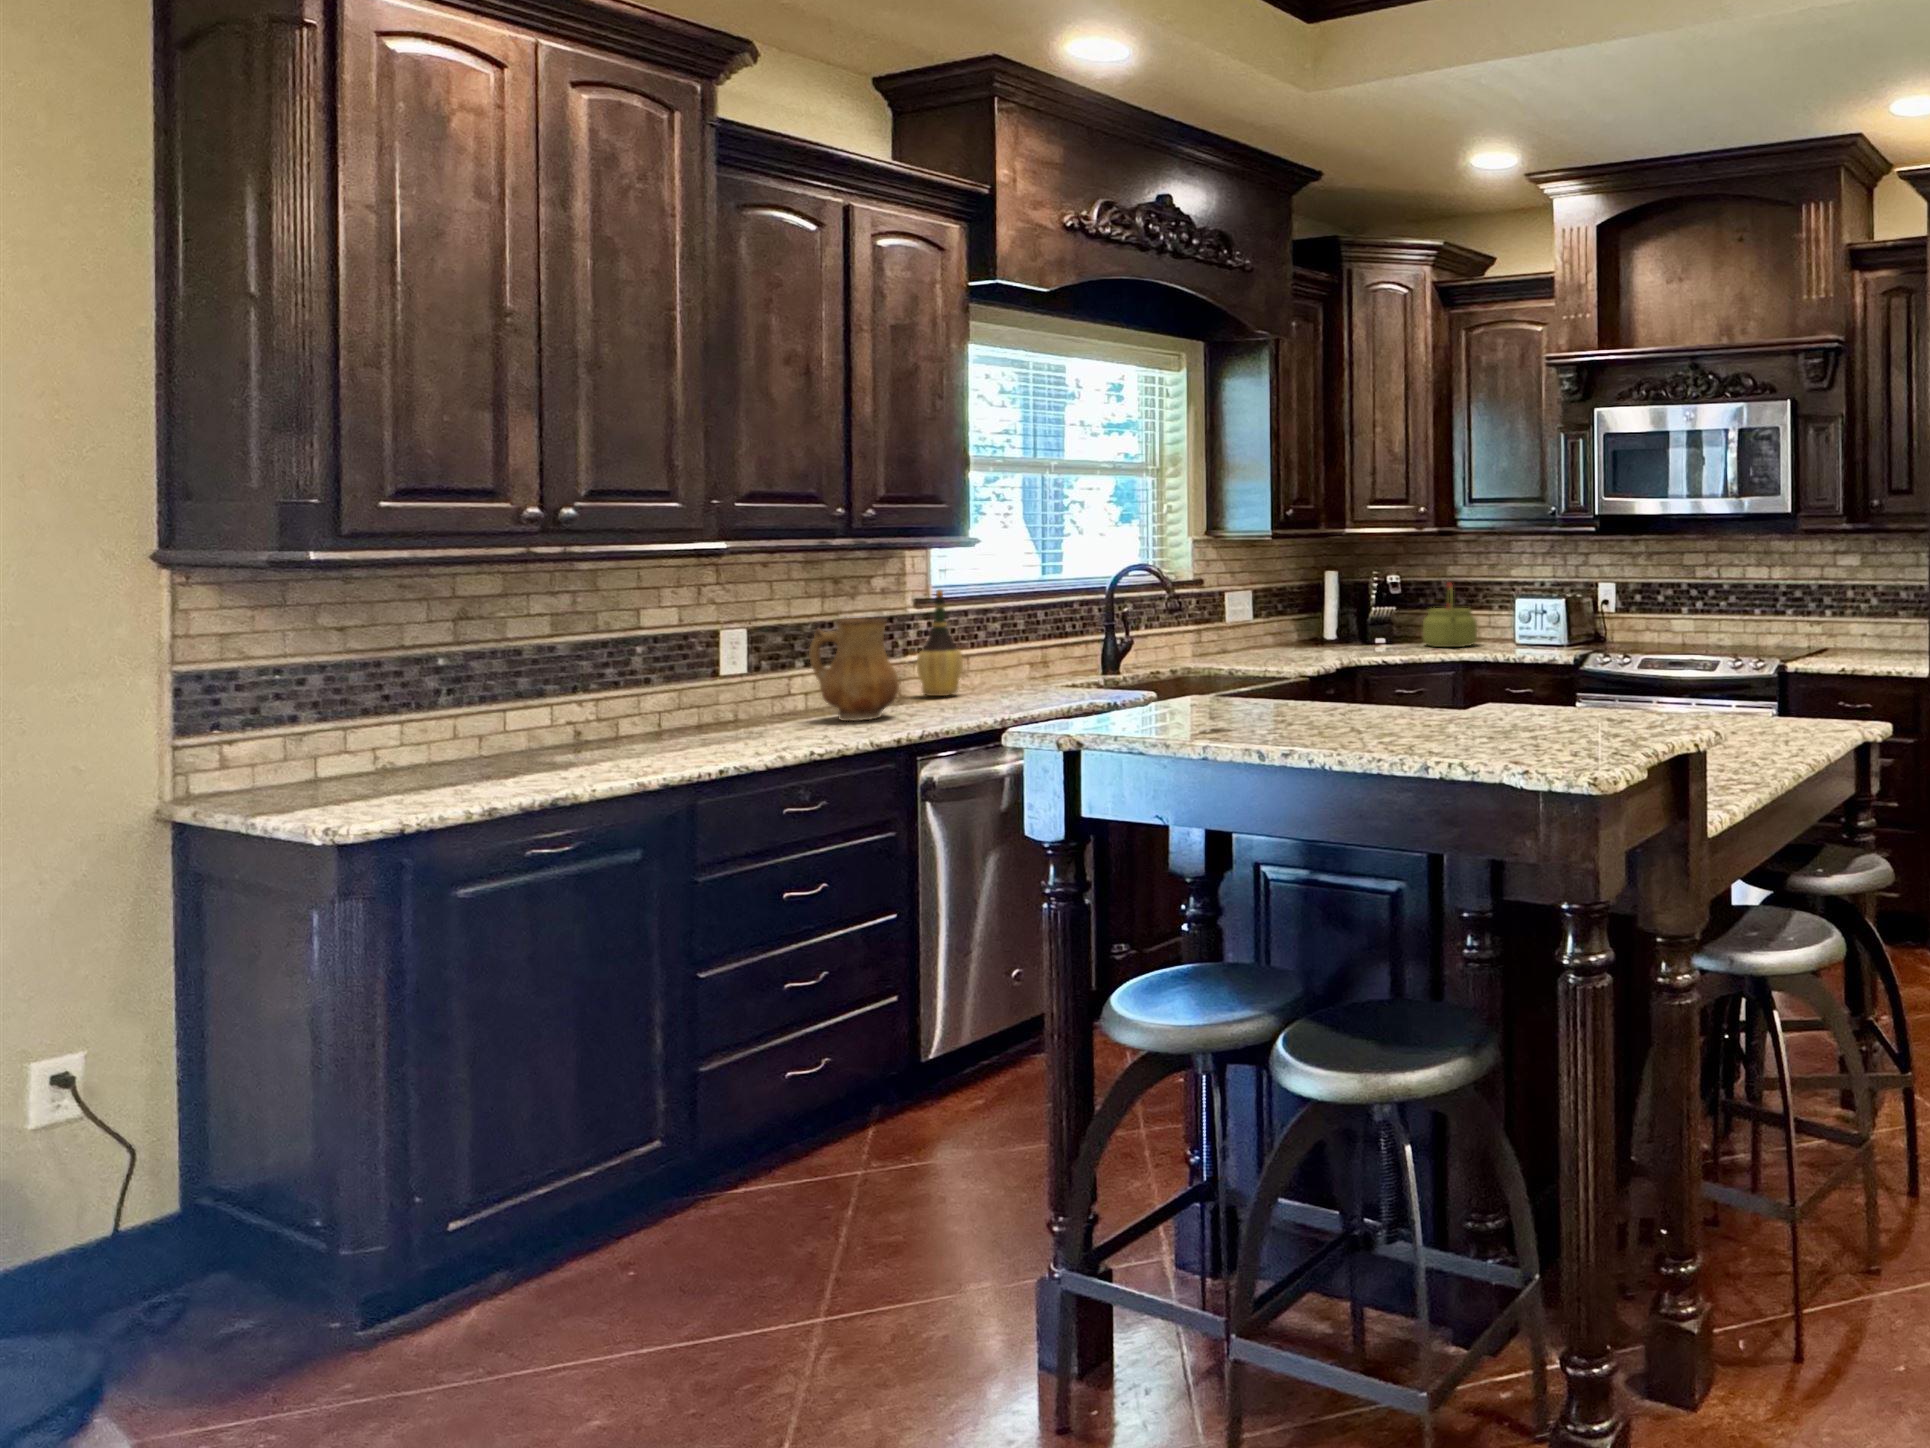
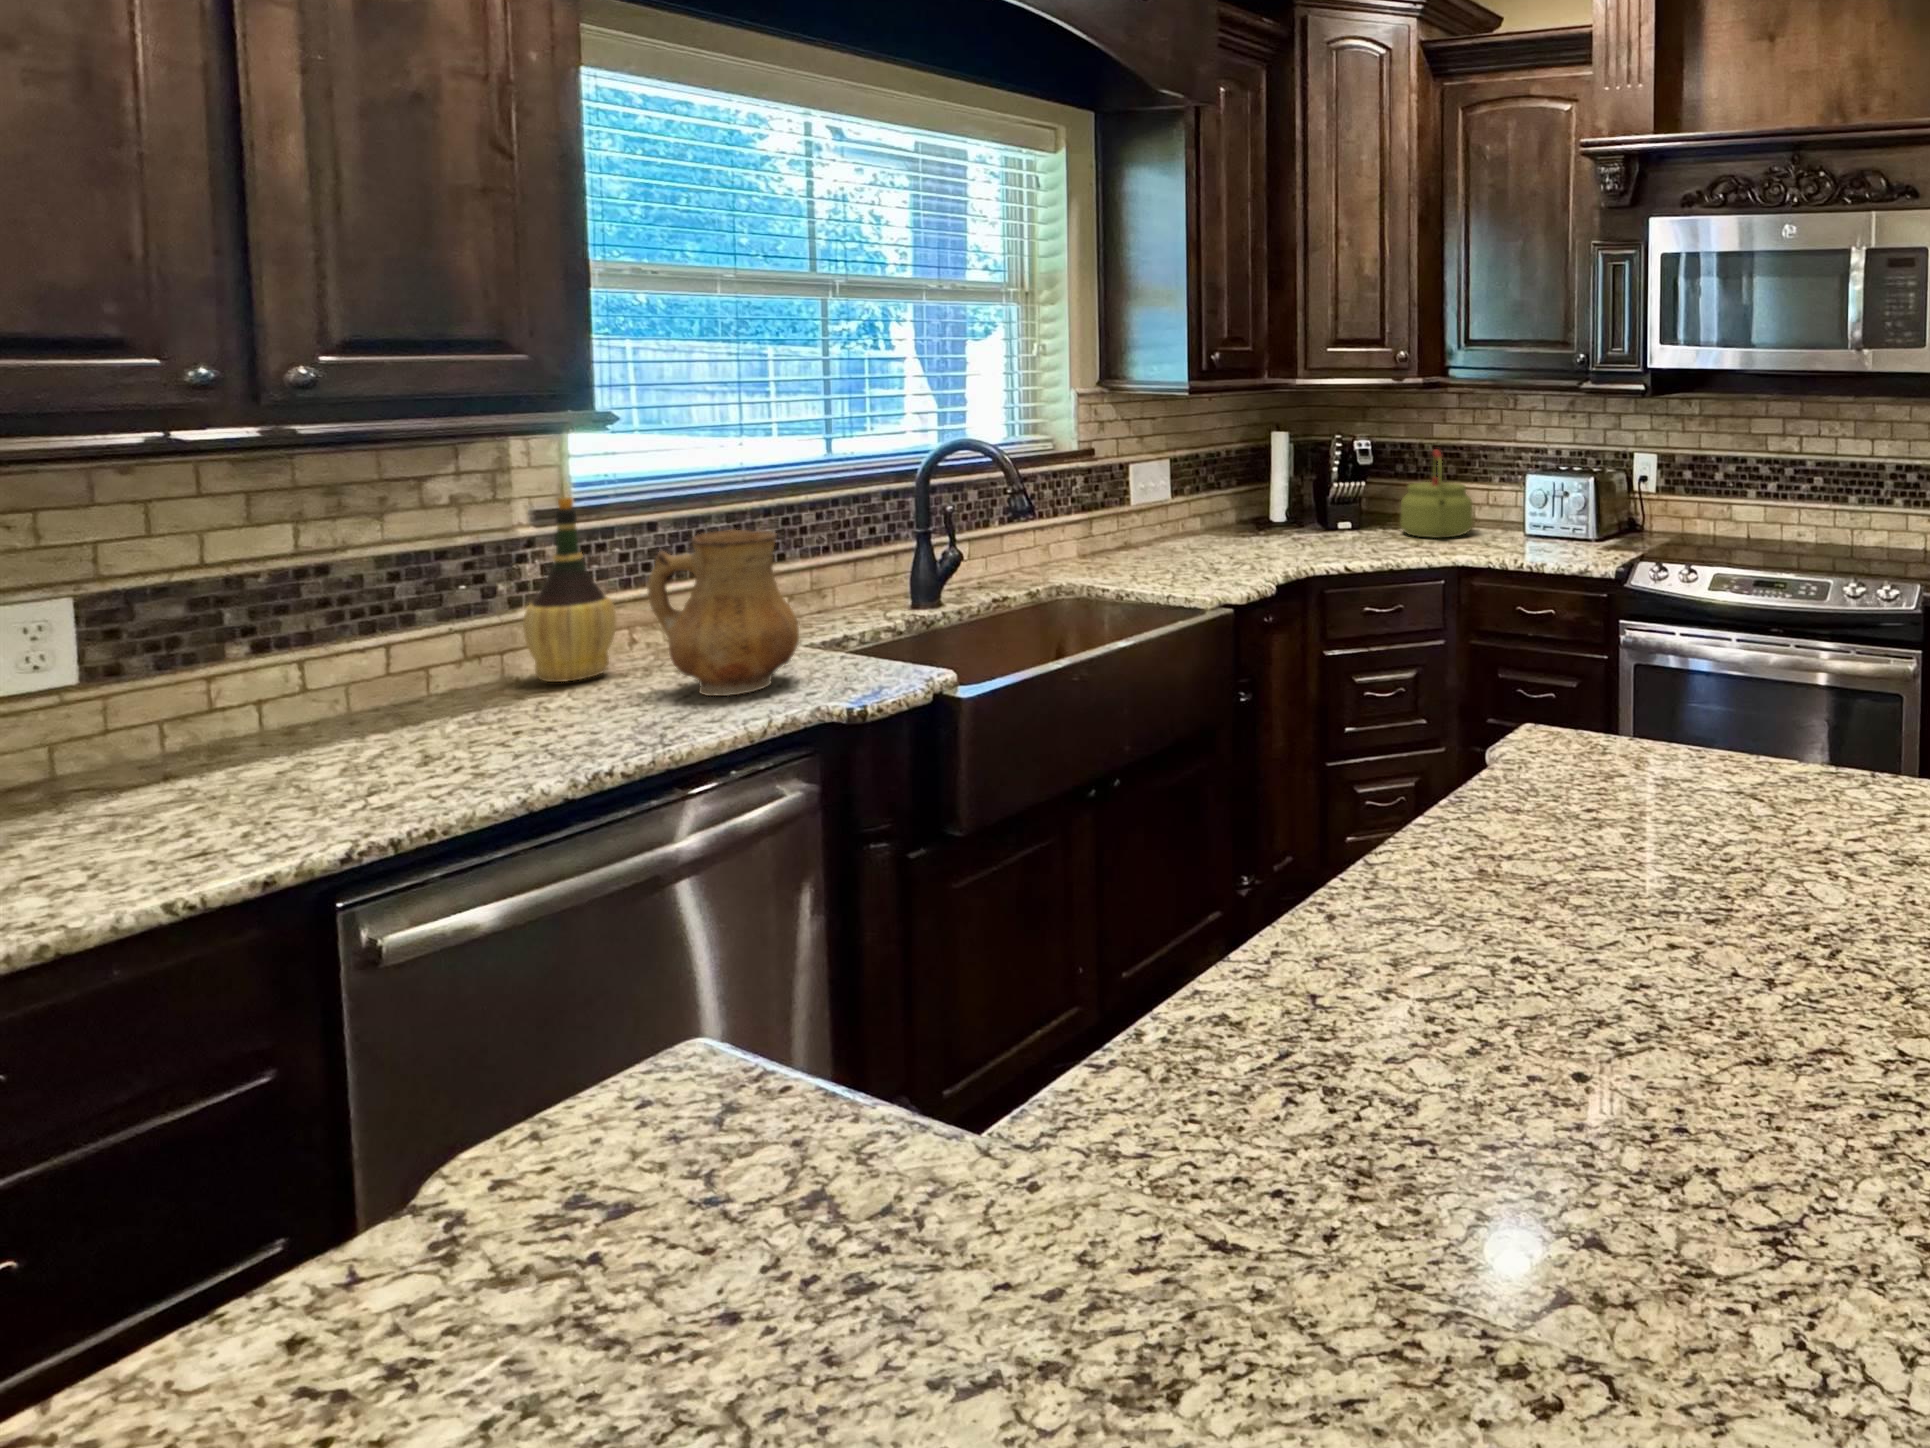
ceramic pitcher: present [809,618,899,721] -> present [647,530,799,696]

